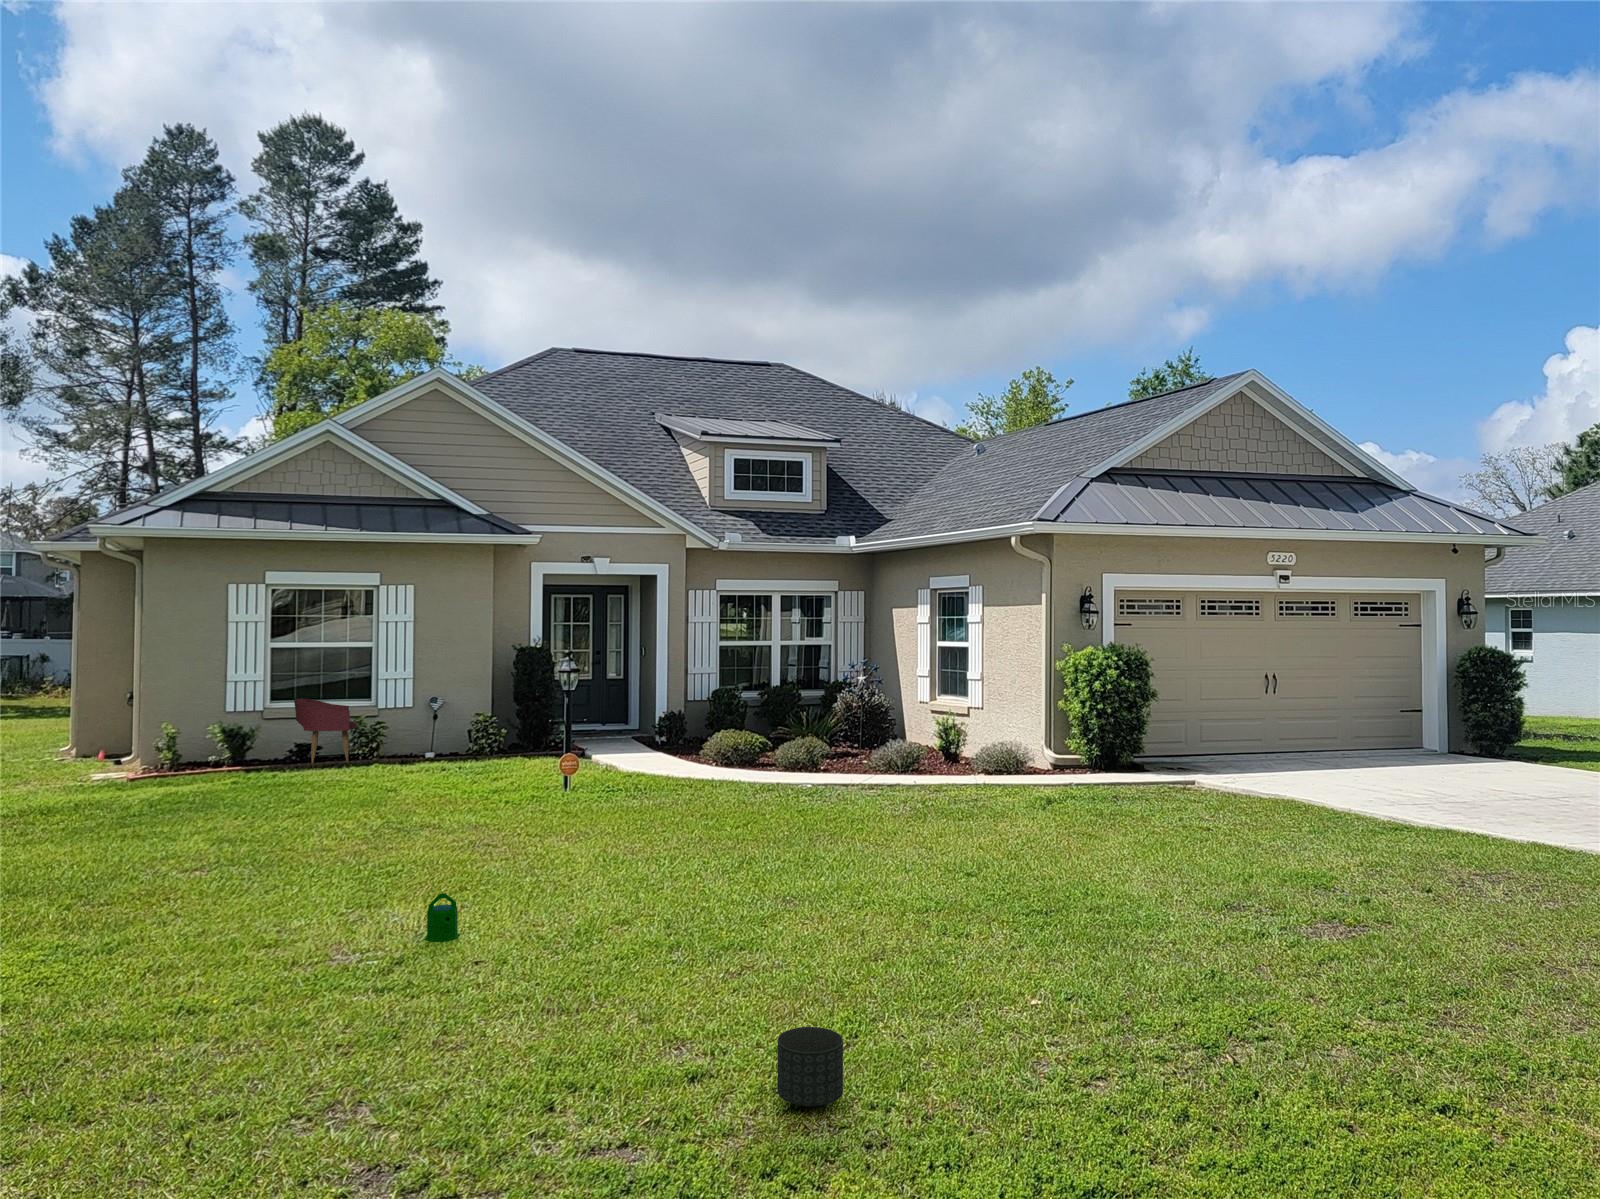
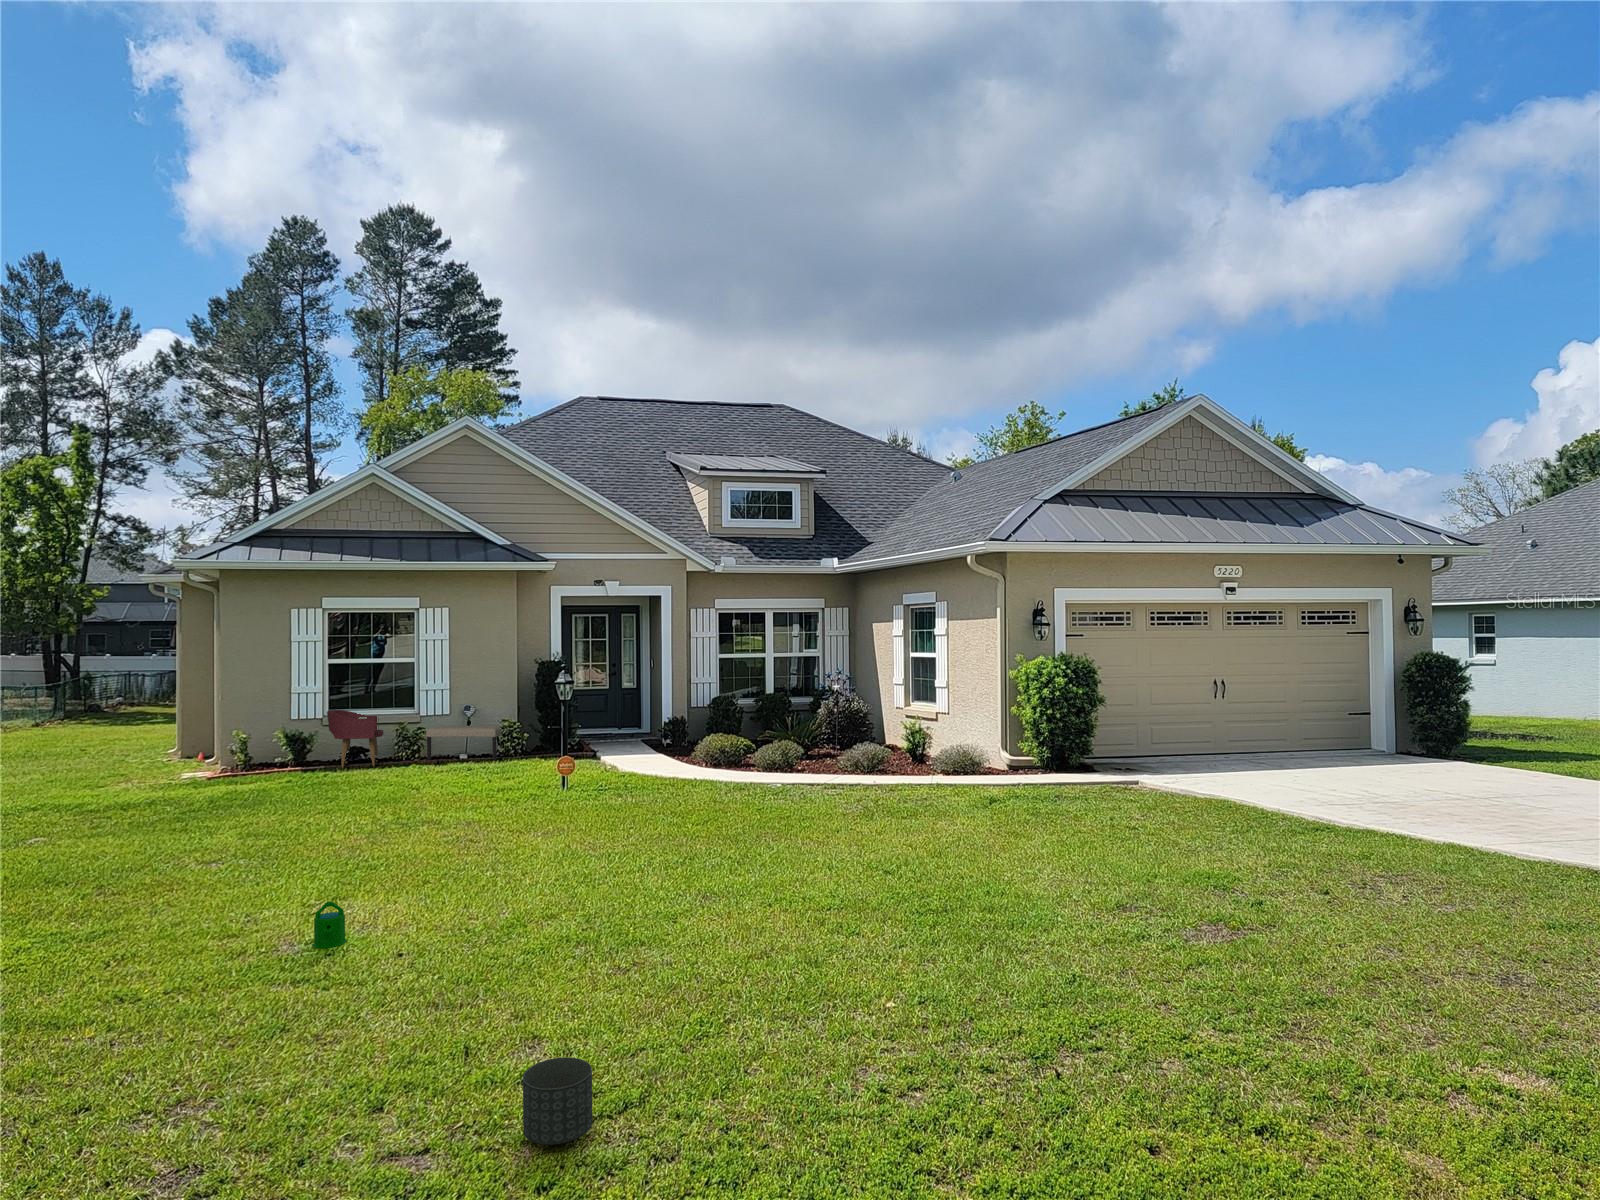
bench: none [403,717,493,756] -> present [426,725,505,760]

